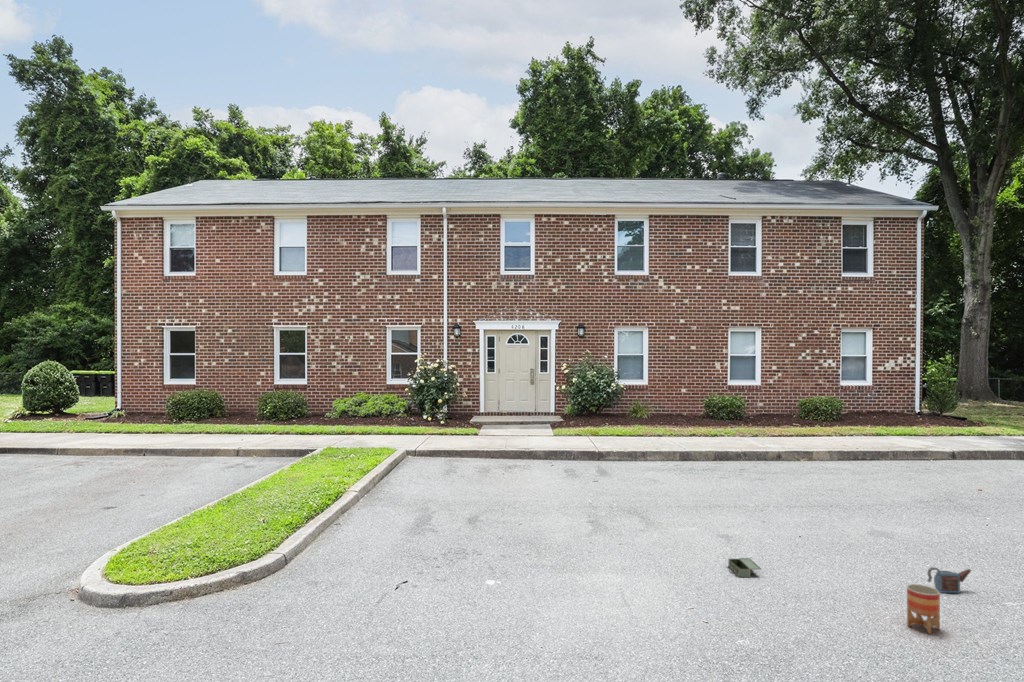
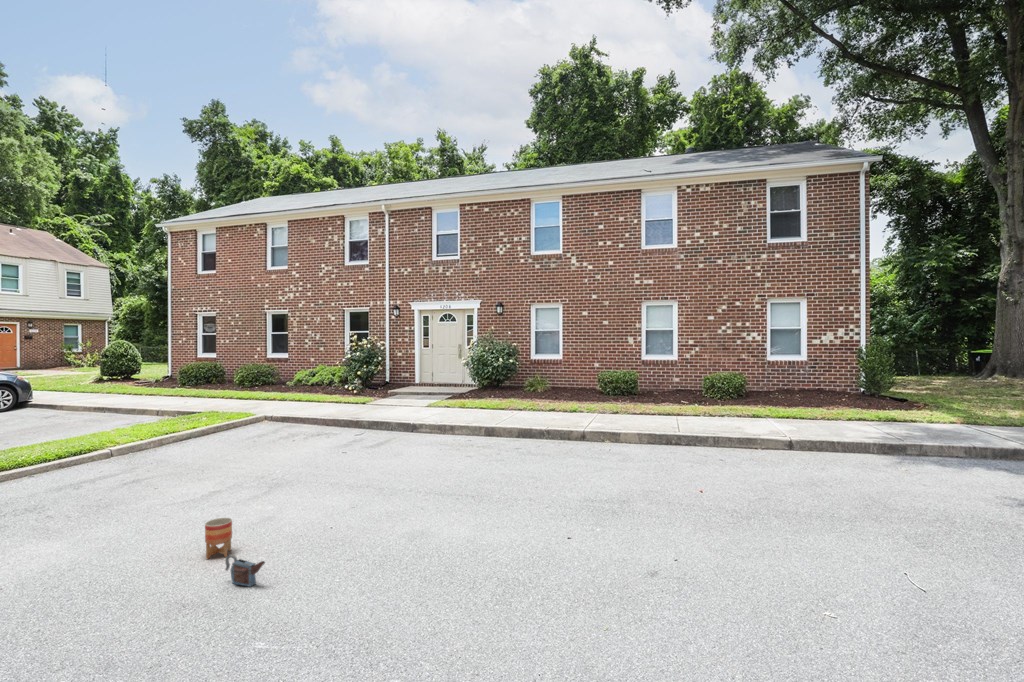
toolbox: present [728,558,761,577] -> none [119,525,165,545]
planter: present [907,584,940,634] -> present [205,518,232,559]

